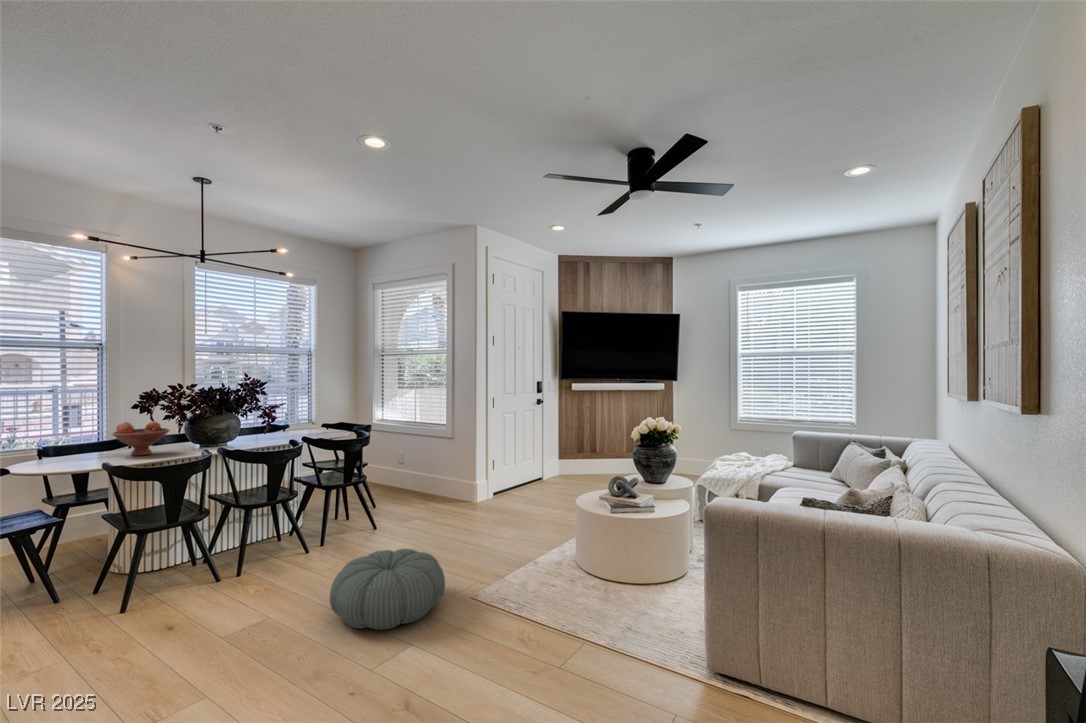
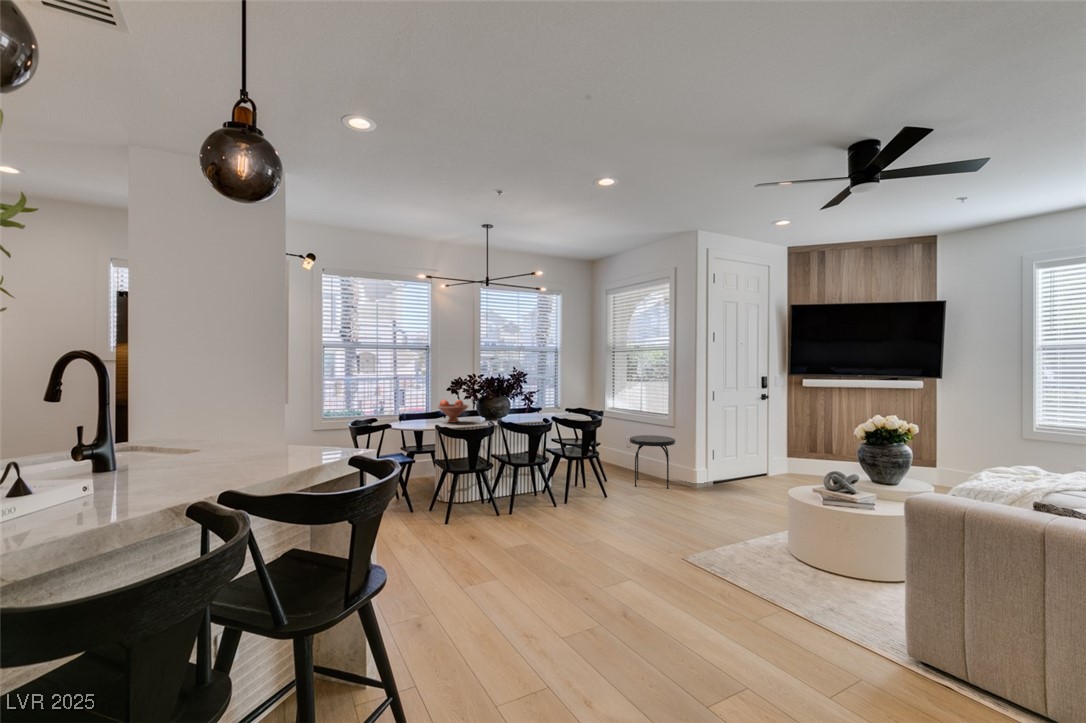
side table: none [402,449,453,511] -> present [629,435,675,489]
pouf: present [330,549,445,630] -> none [573,508,660,565]

